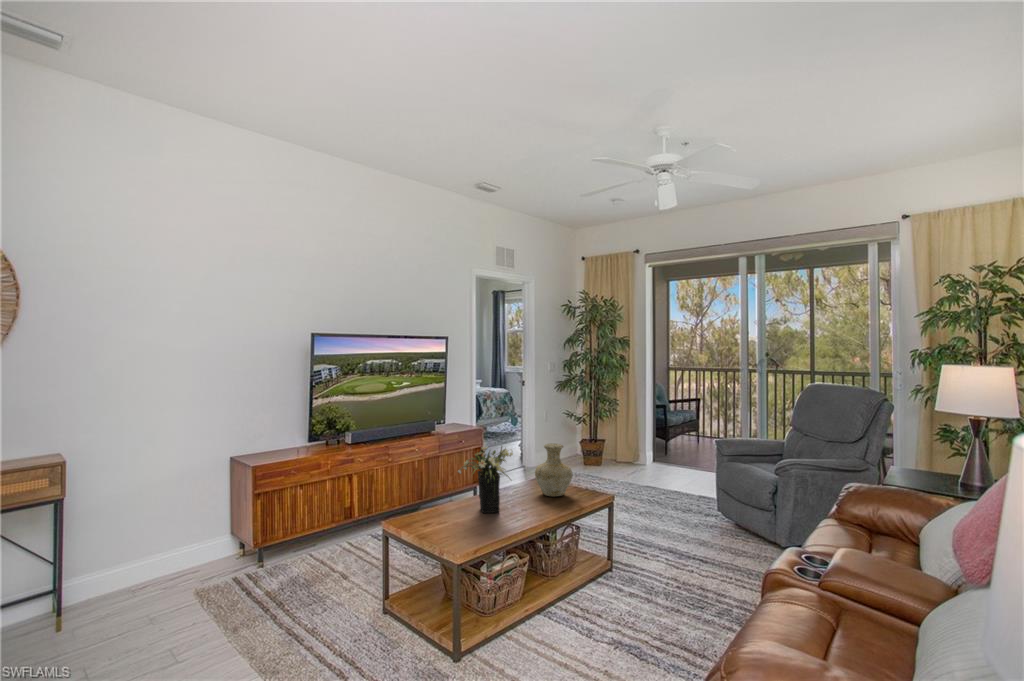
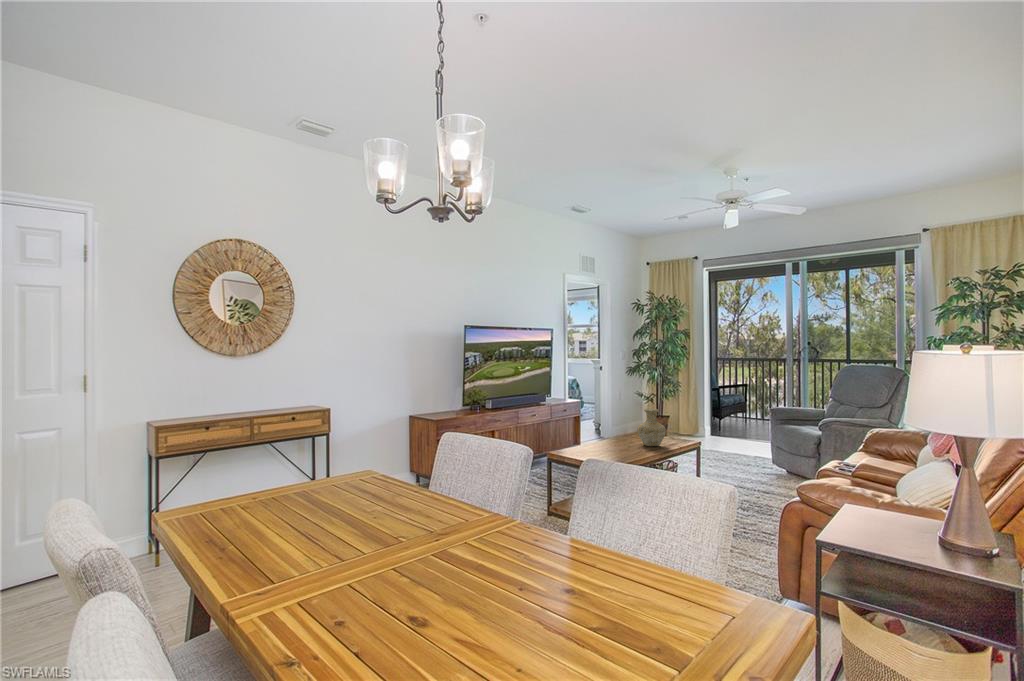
flower arrangement: present [458,447,513,513] -> none [590,407,629,454]

